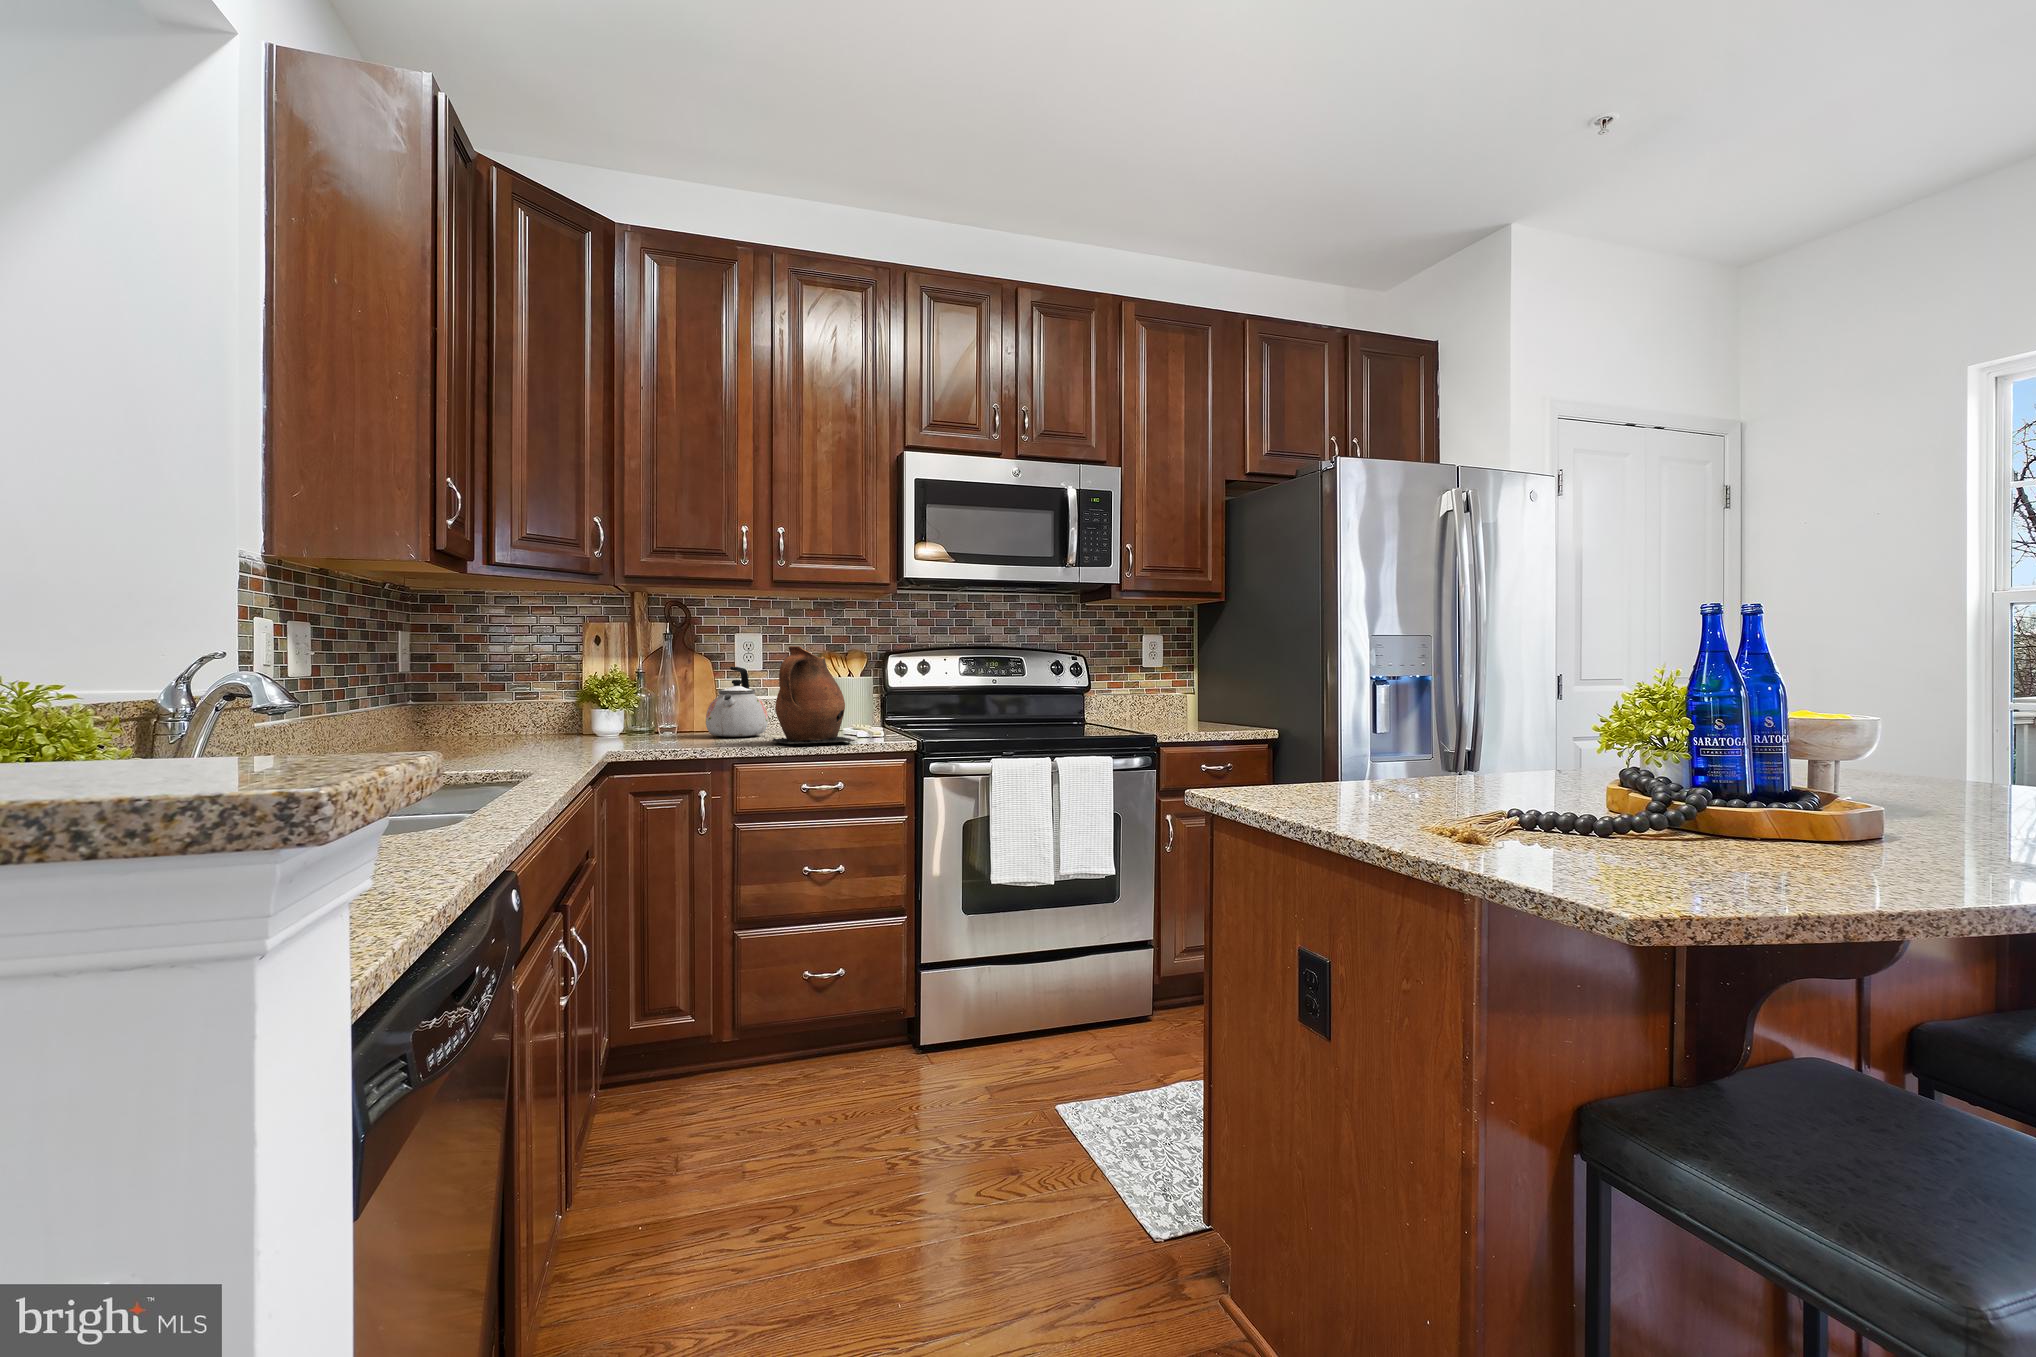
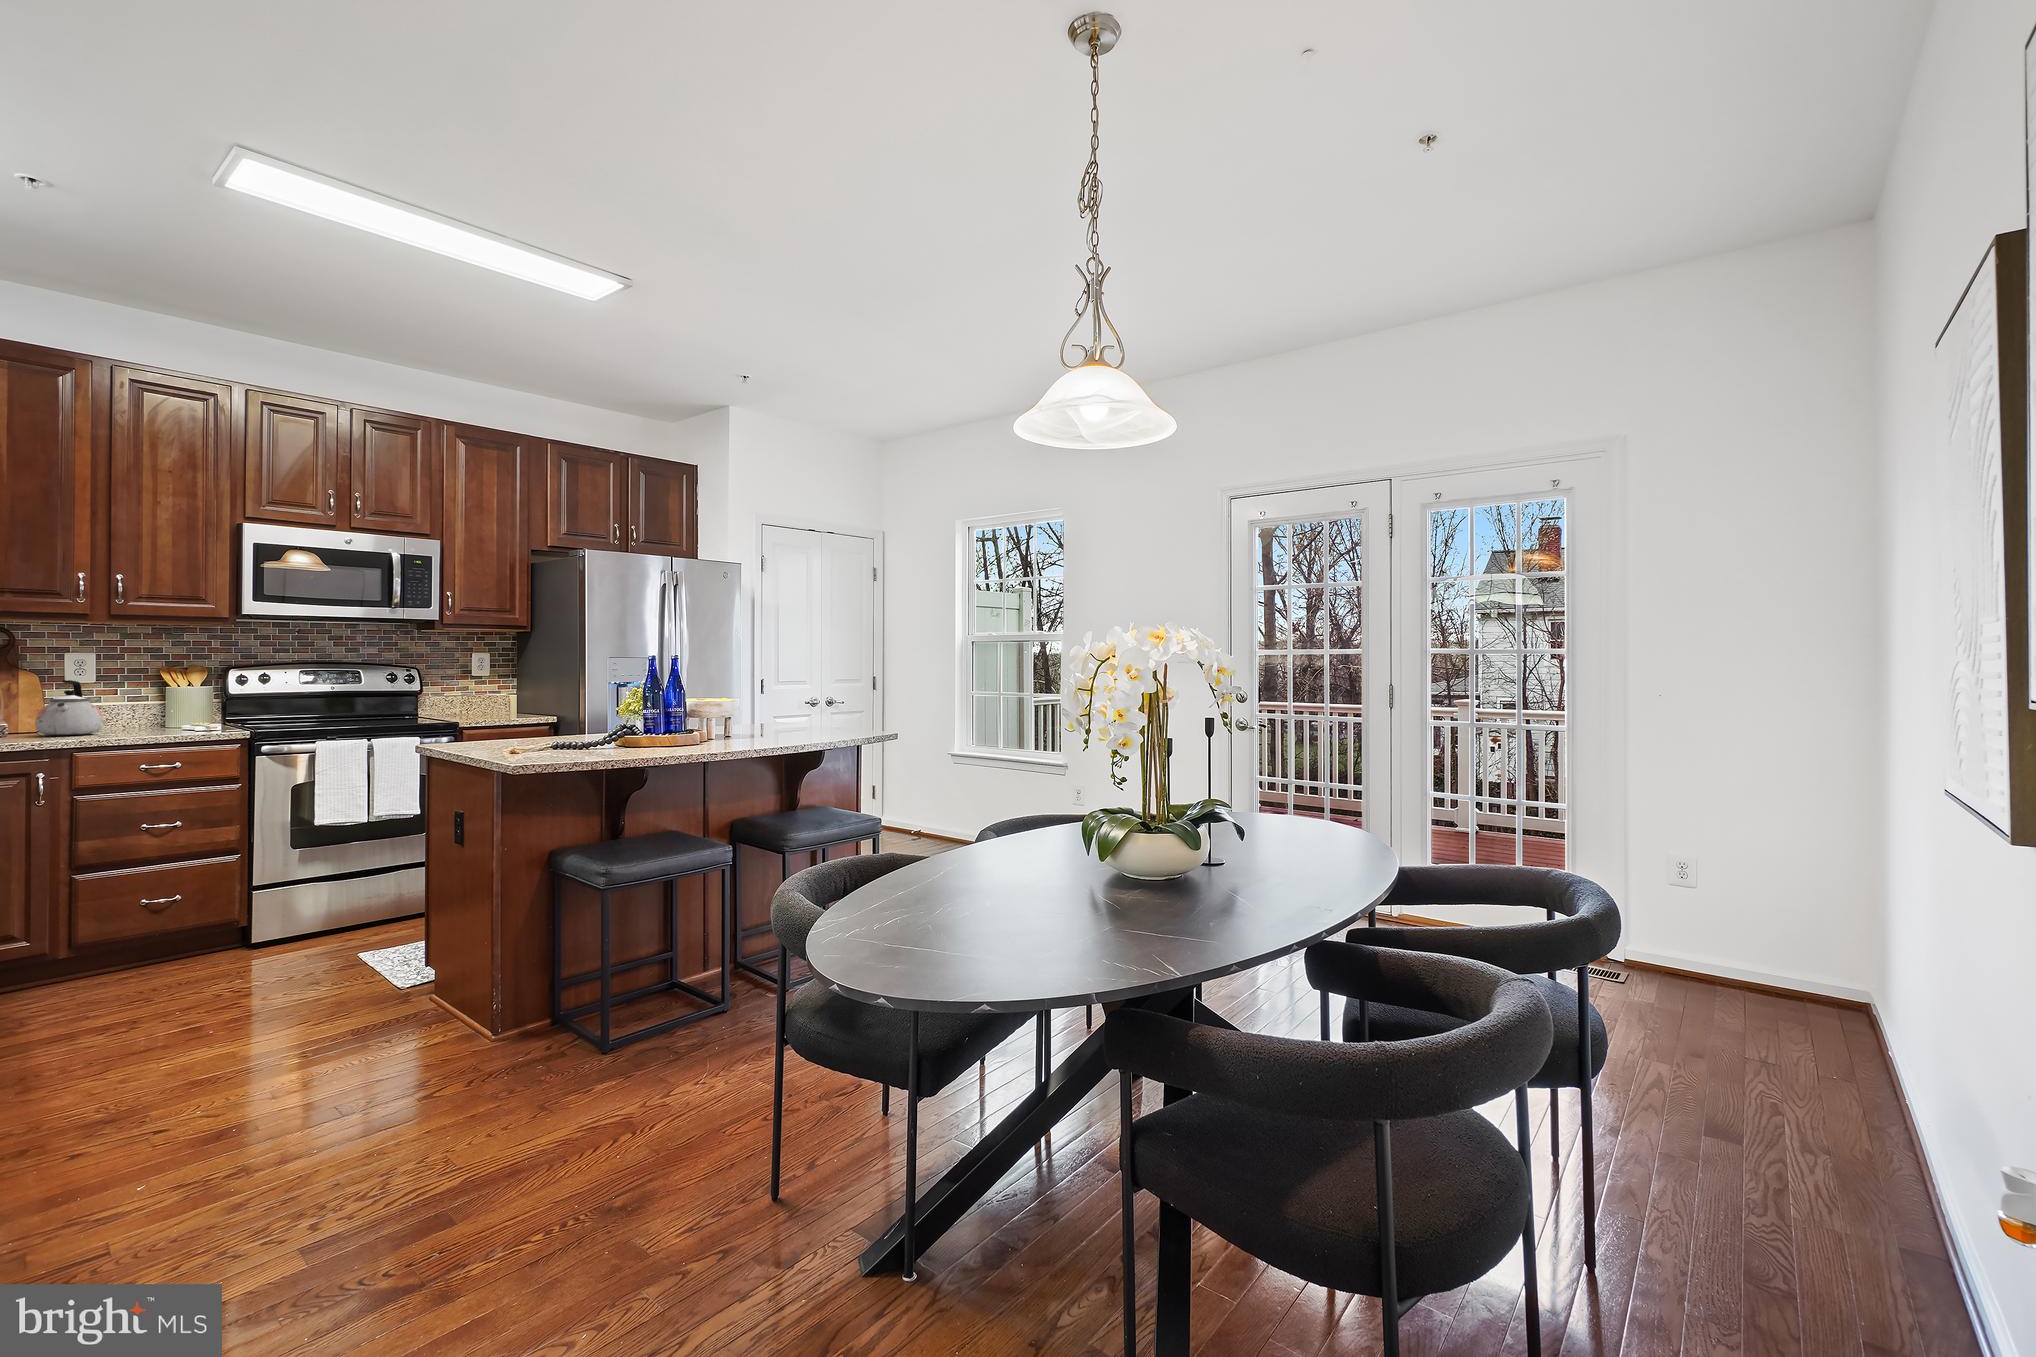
ceramic pitcher: present [773,646,855,744] -> none [105,666,194,737]

